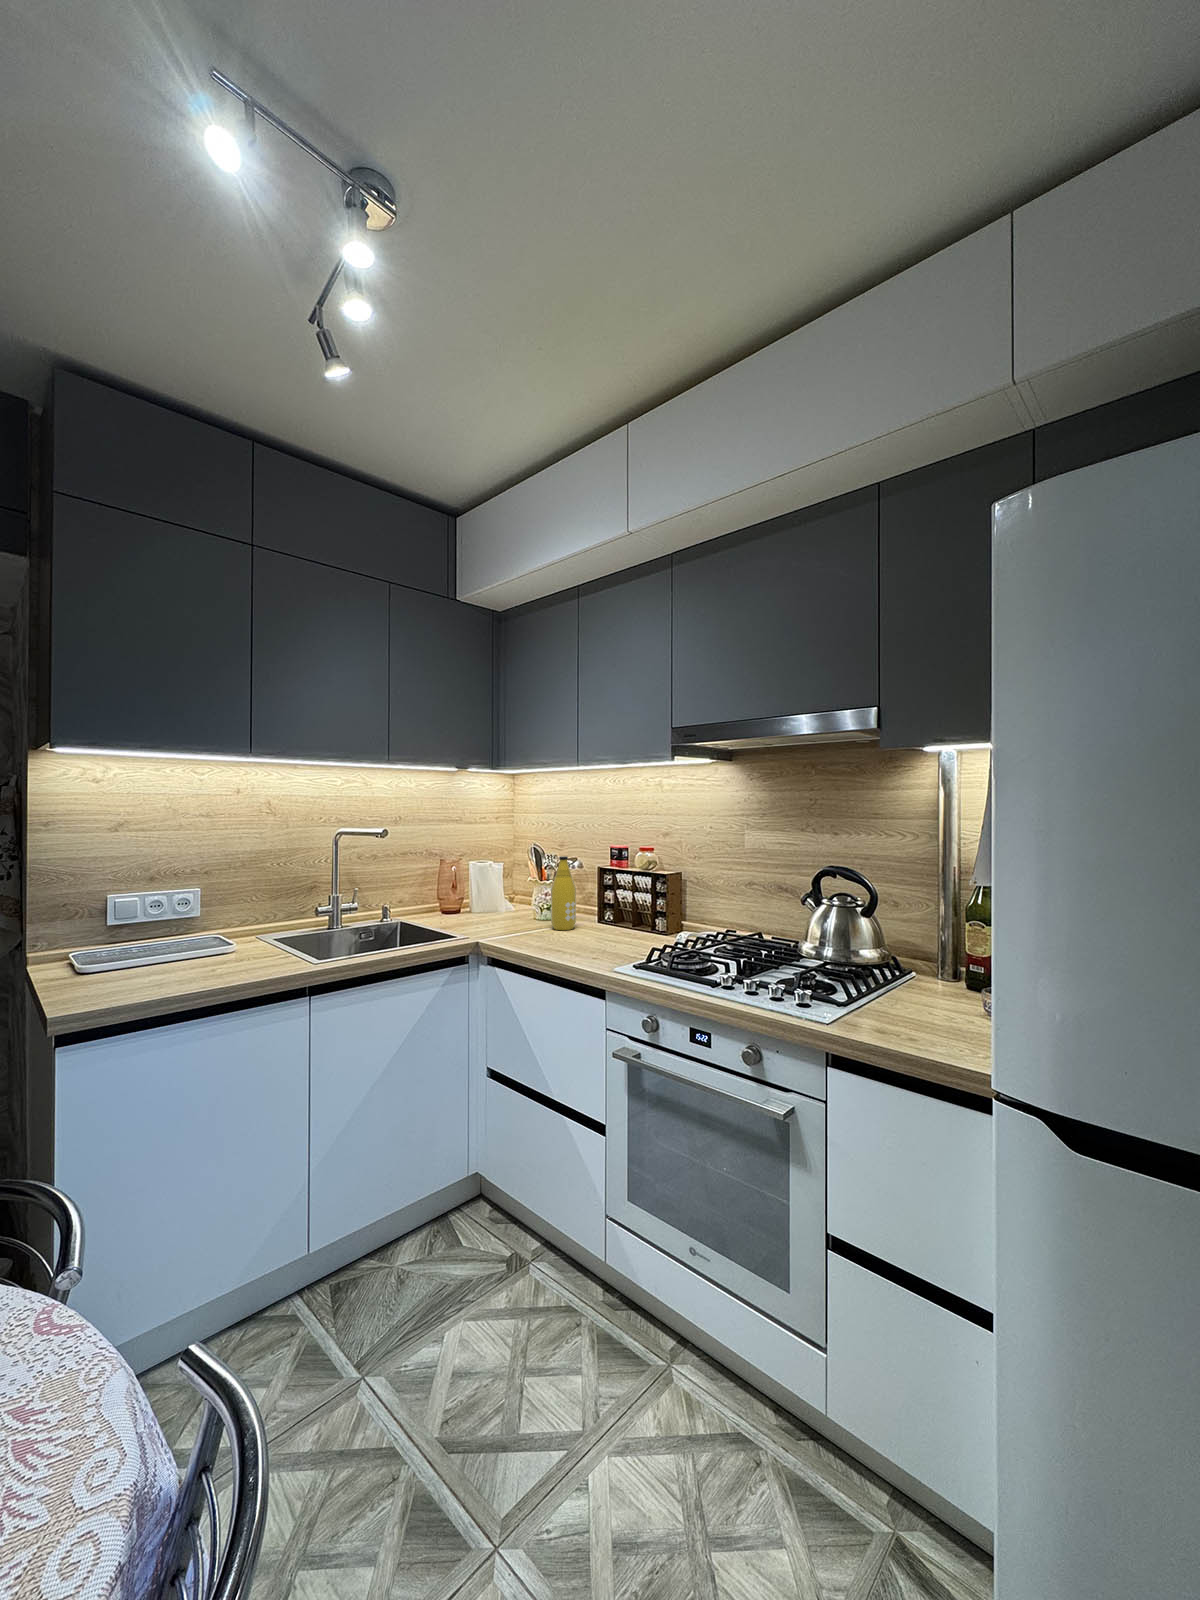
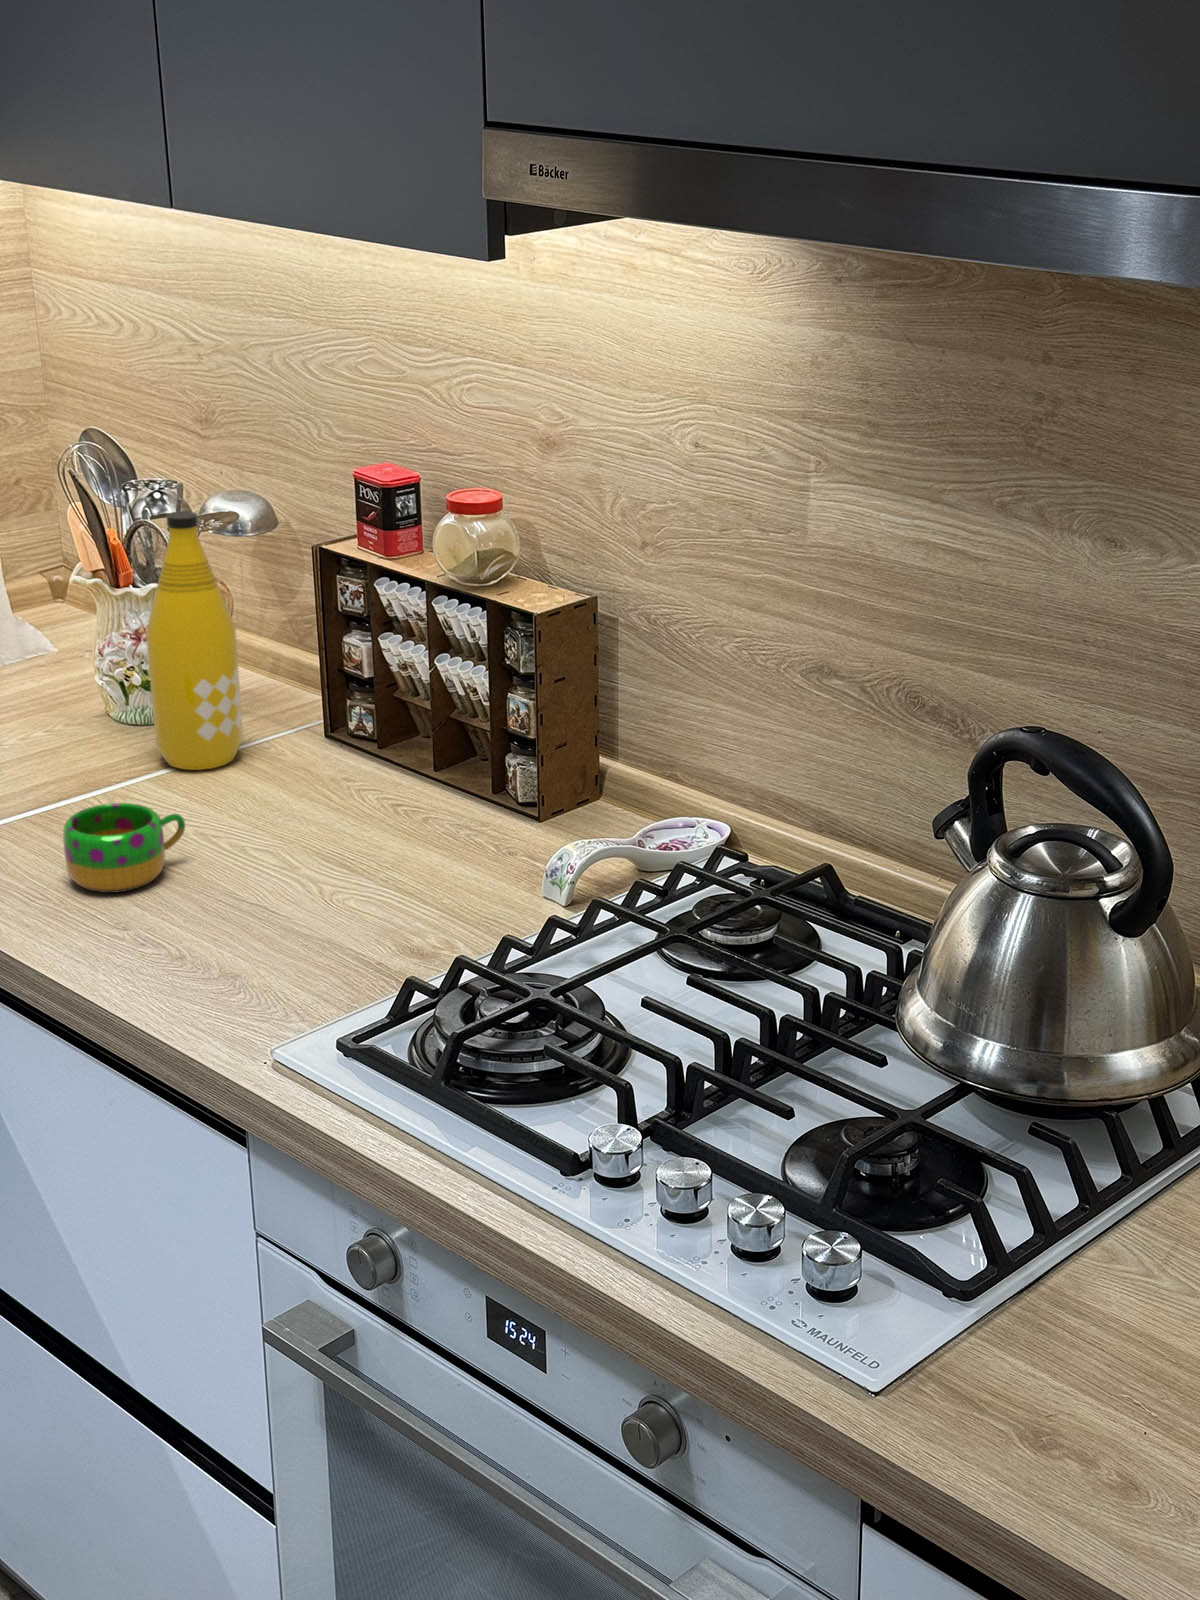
mug: none [540,928,572,951] -> present [63,803,185,893]

